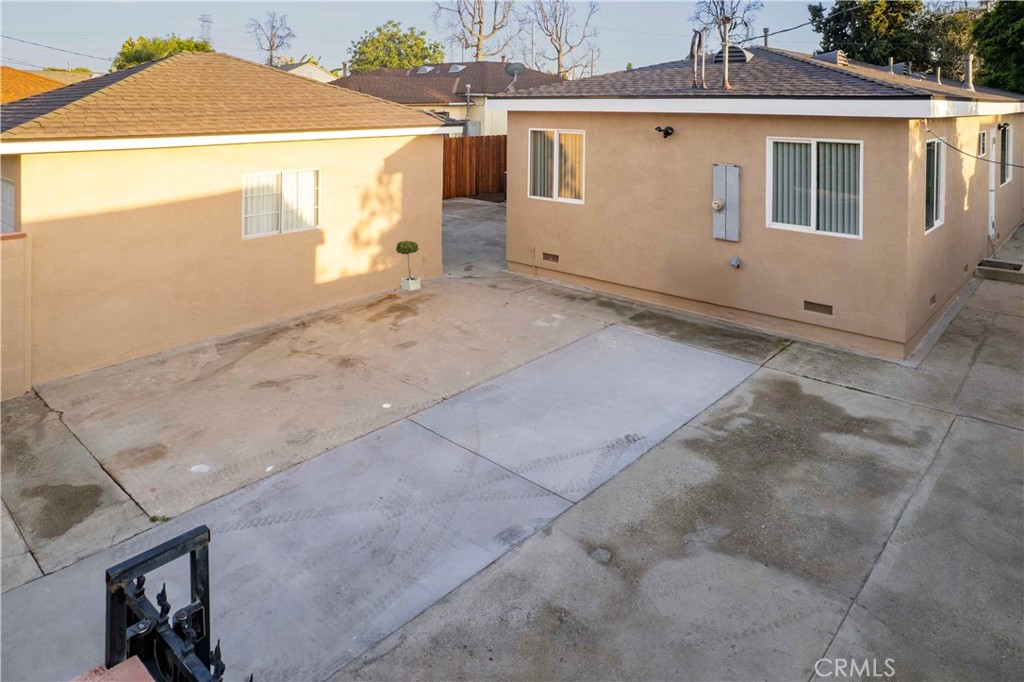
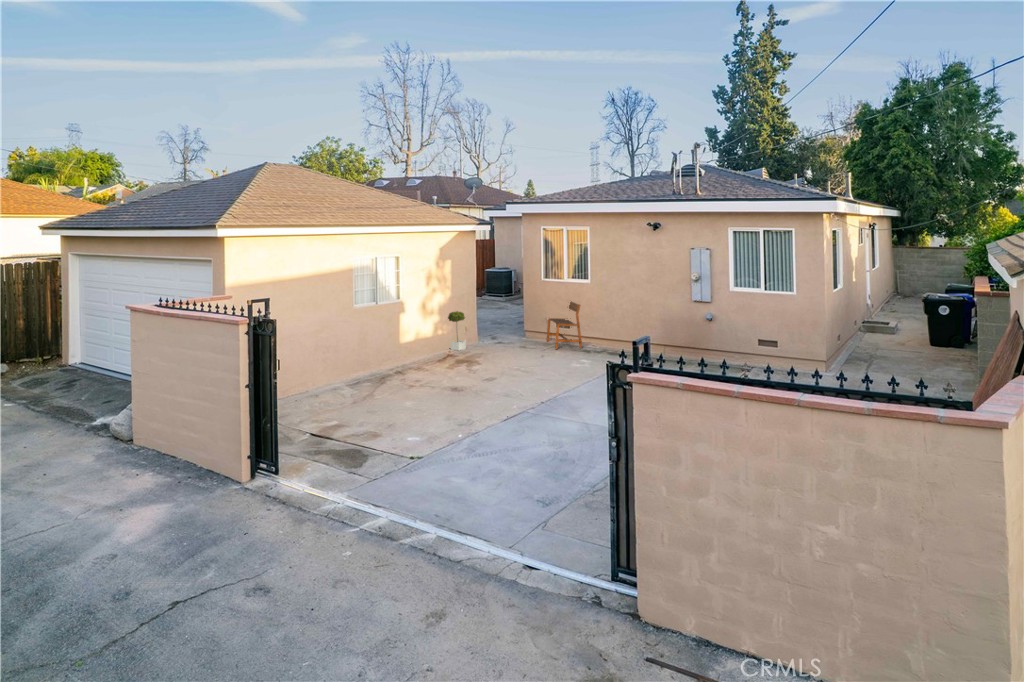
bench: none [530,228,567,294] -> present [546,301,582,349]

